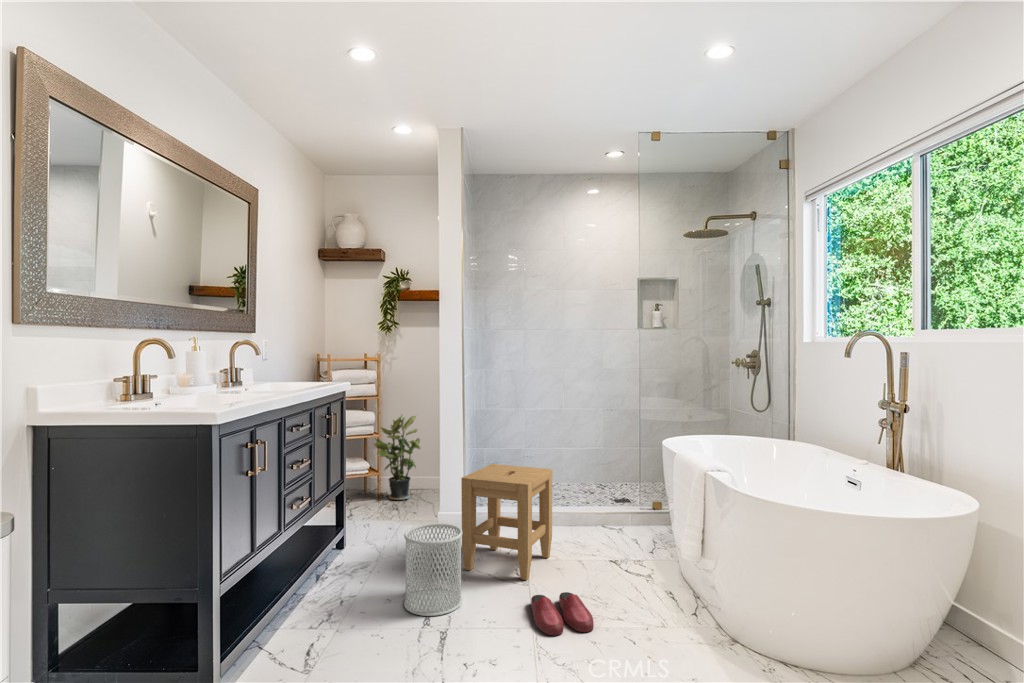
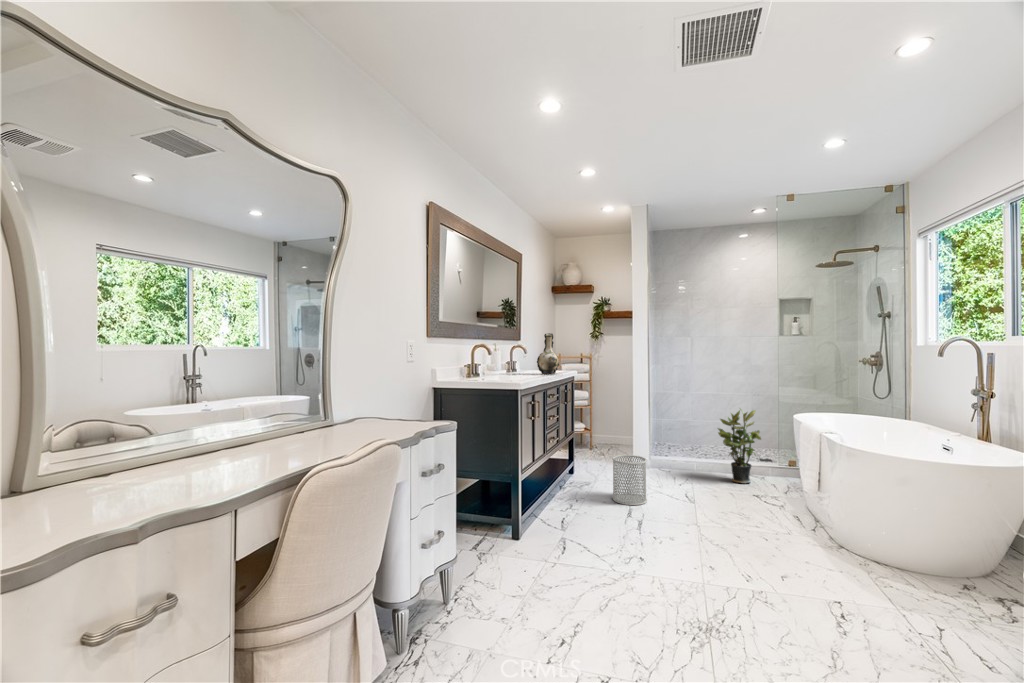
decorative vase: none [275,317,317,388] -> present [537,333,559,374]
potted plant: present [374,415,420,500] -> present [718,409,761,484]
stool: present [461,464,552,580] -> none [646,426,708,496]
slippers: present [531,592,594,636] -> none [690,502,729,522]

